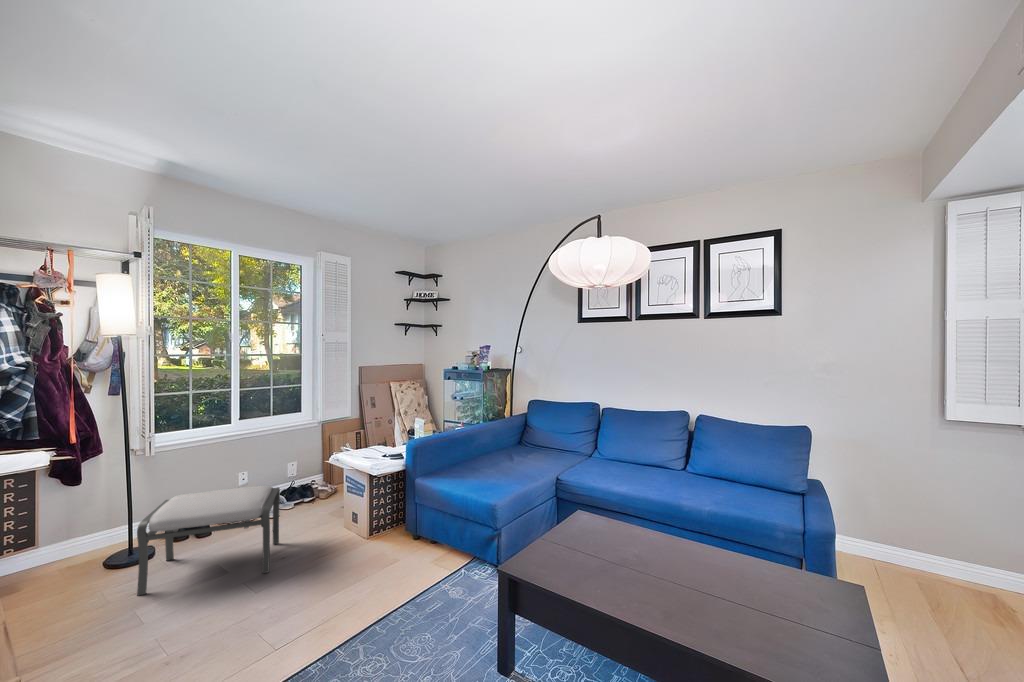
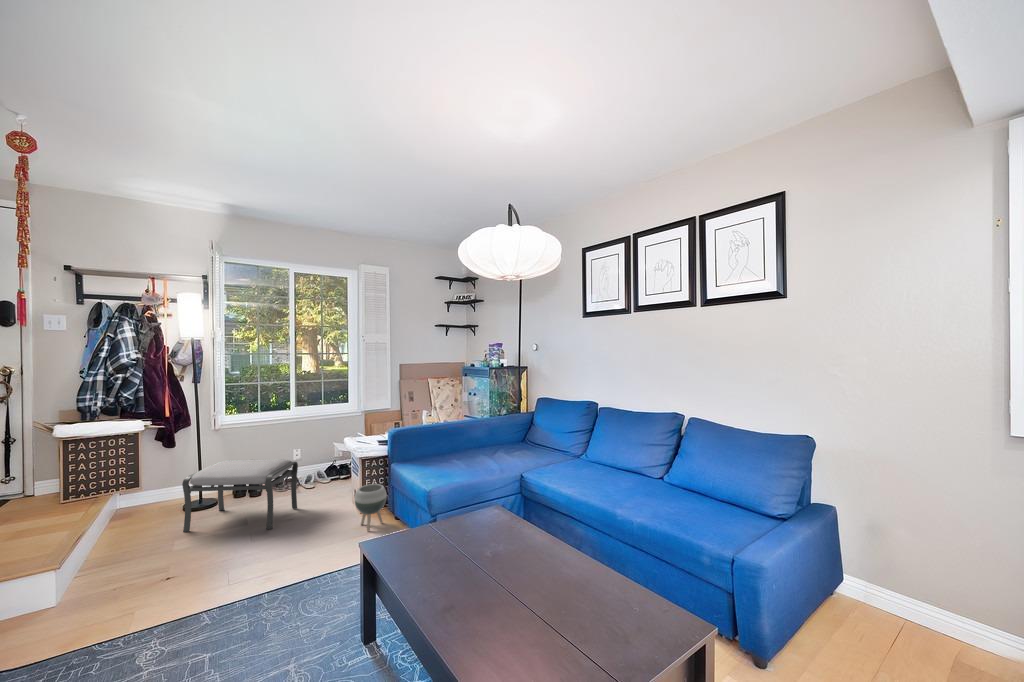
planter: none [375,503,410,557] -> present [355,484,387,531]

